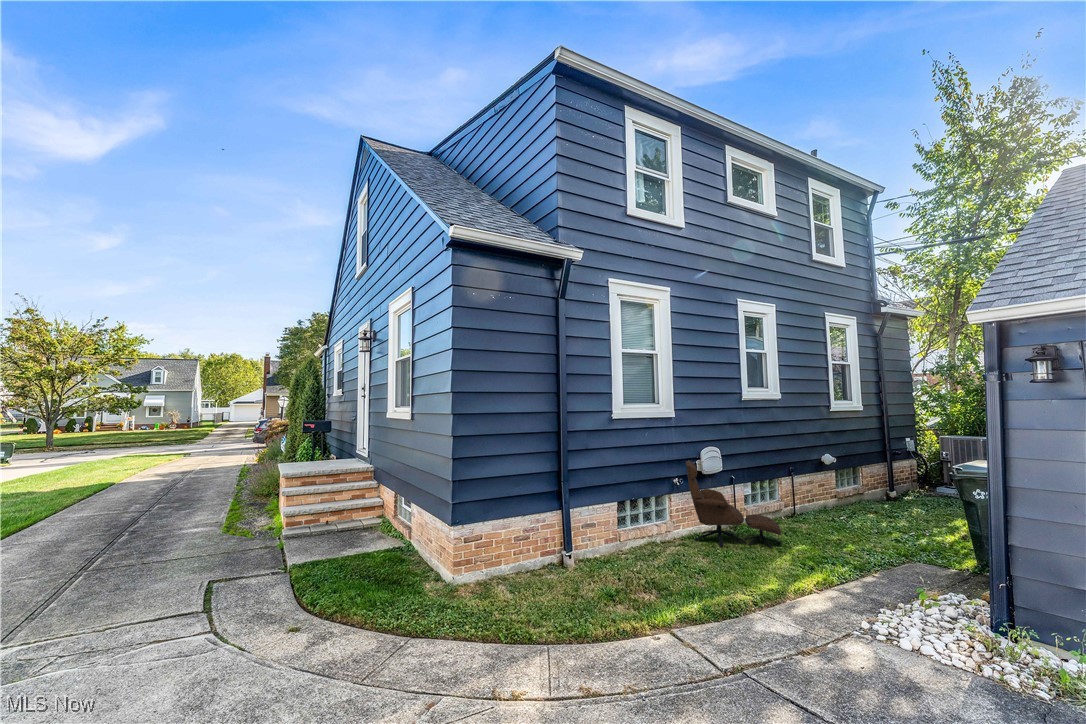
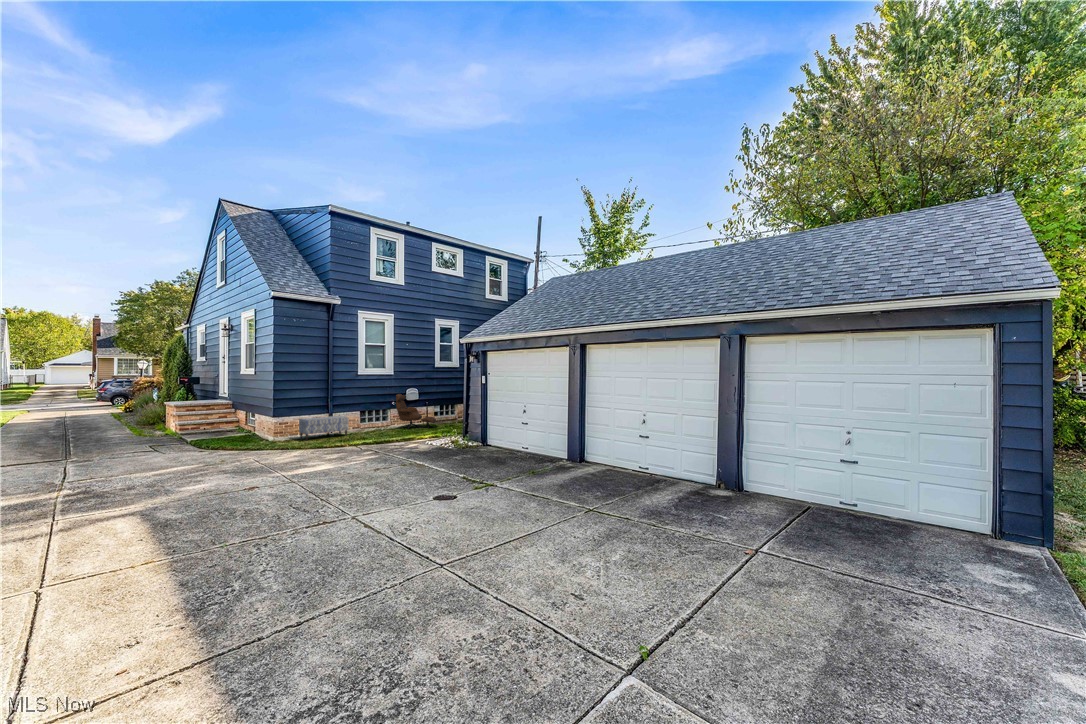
bench: none [505,516,613,592] -> present [299,416,349,440]

